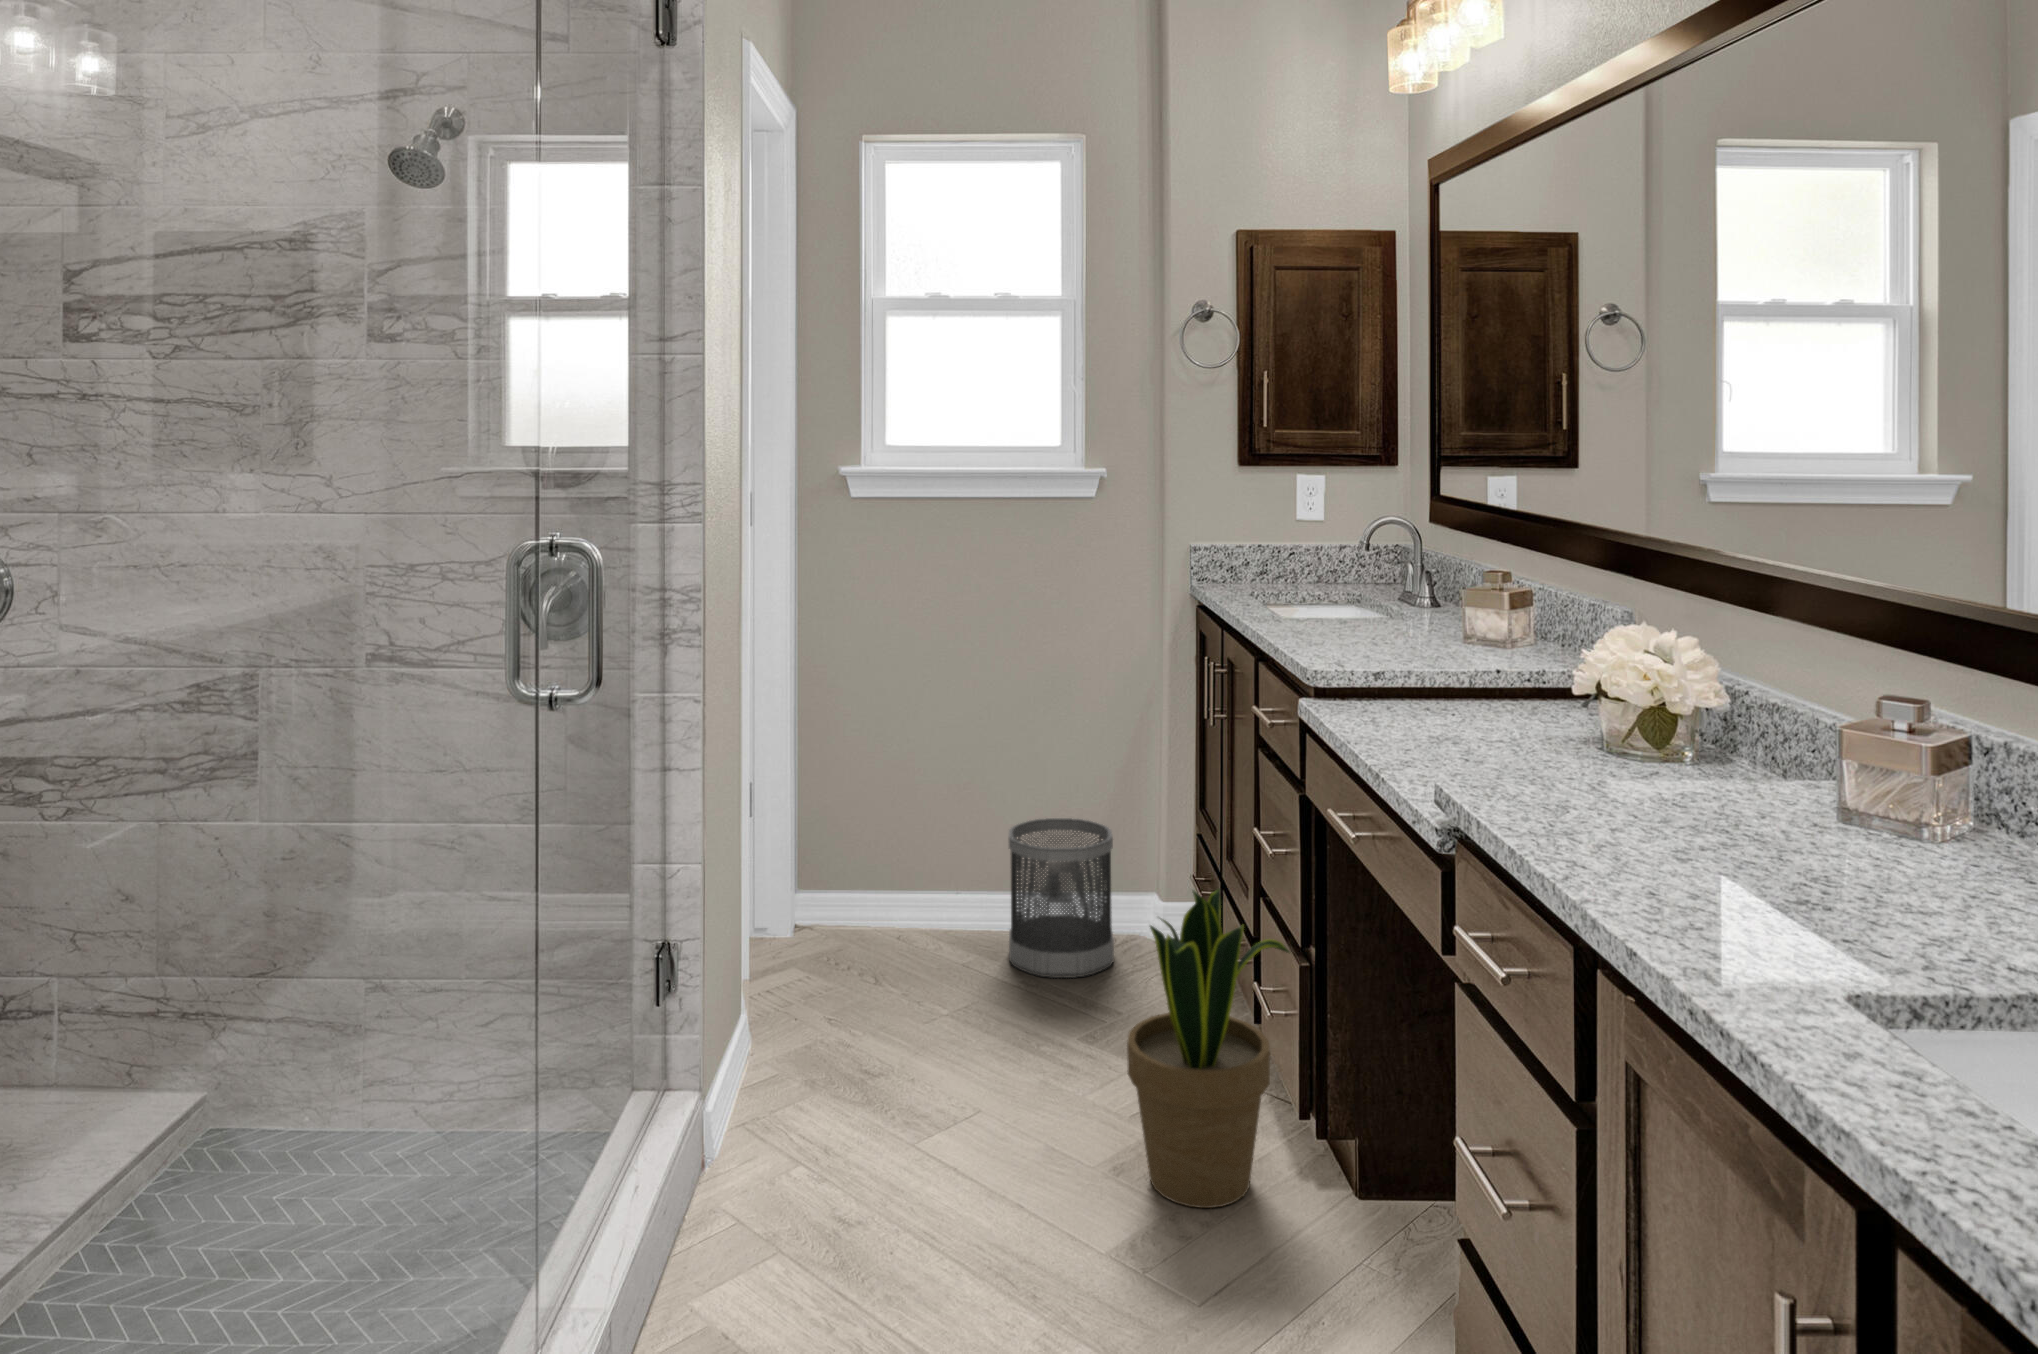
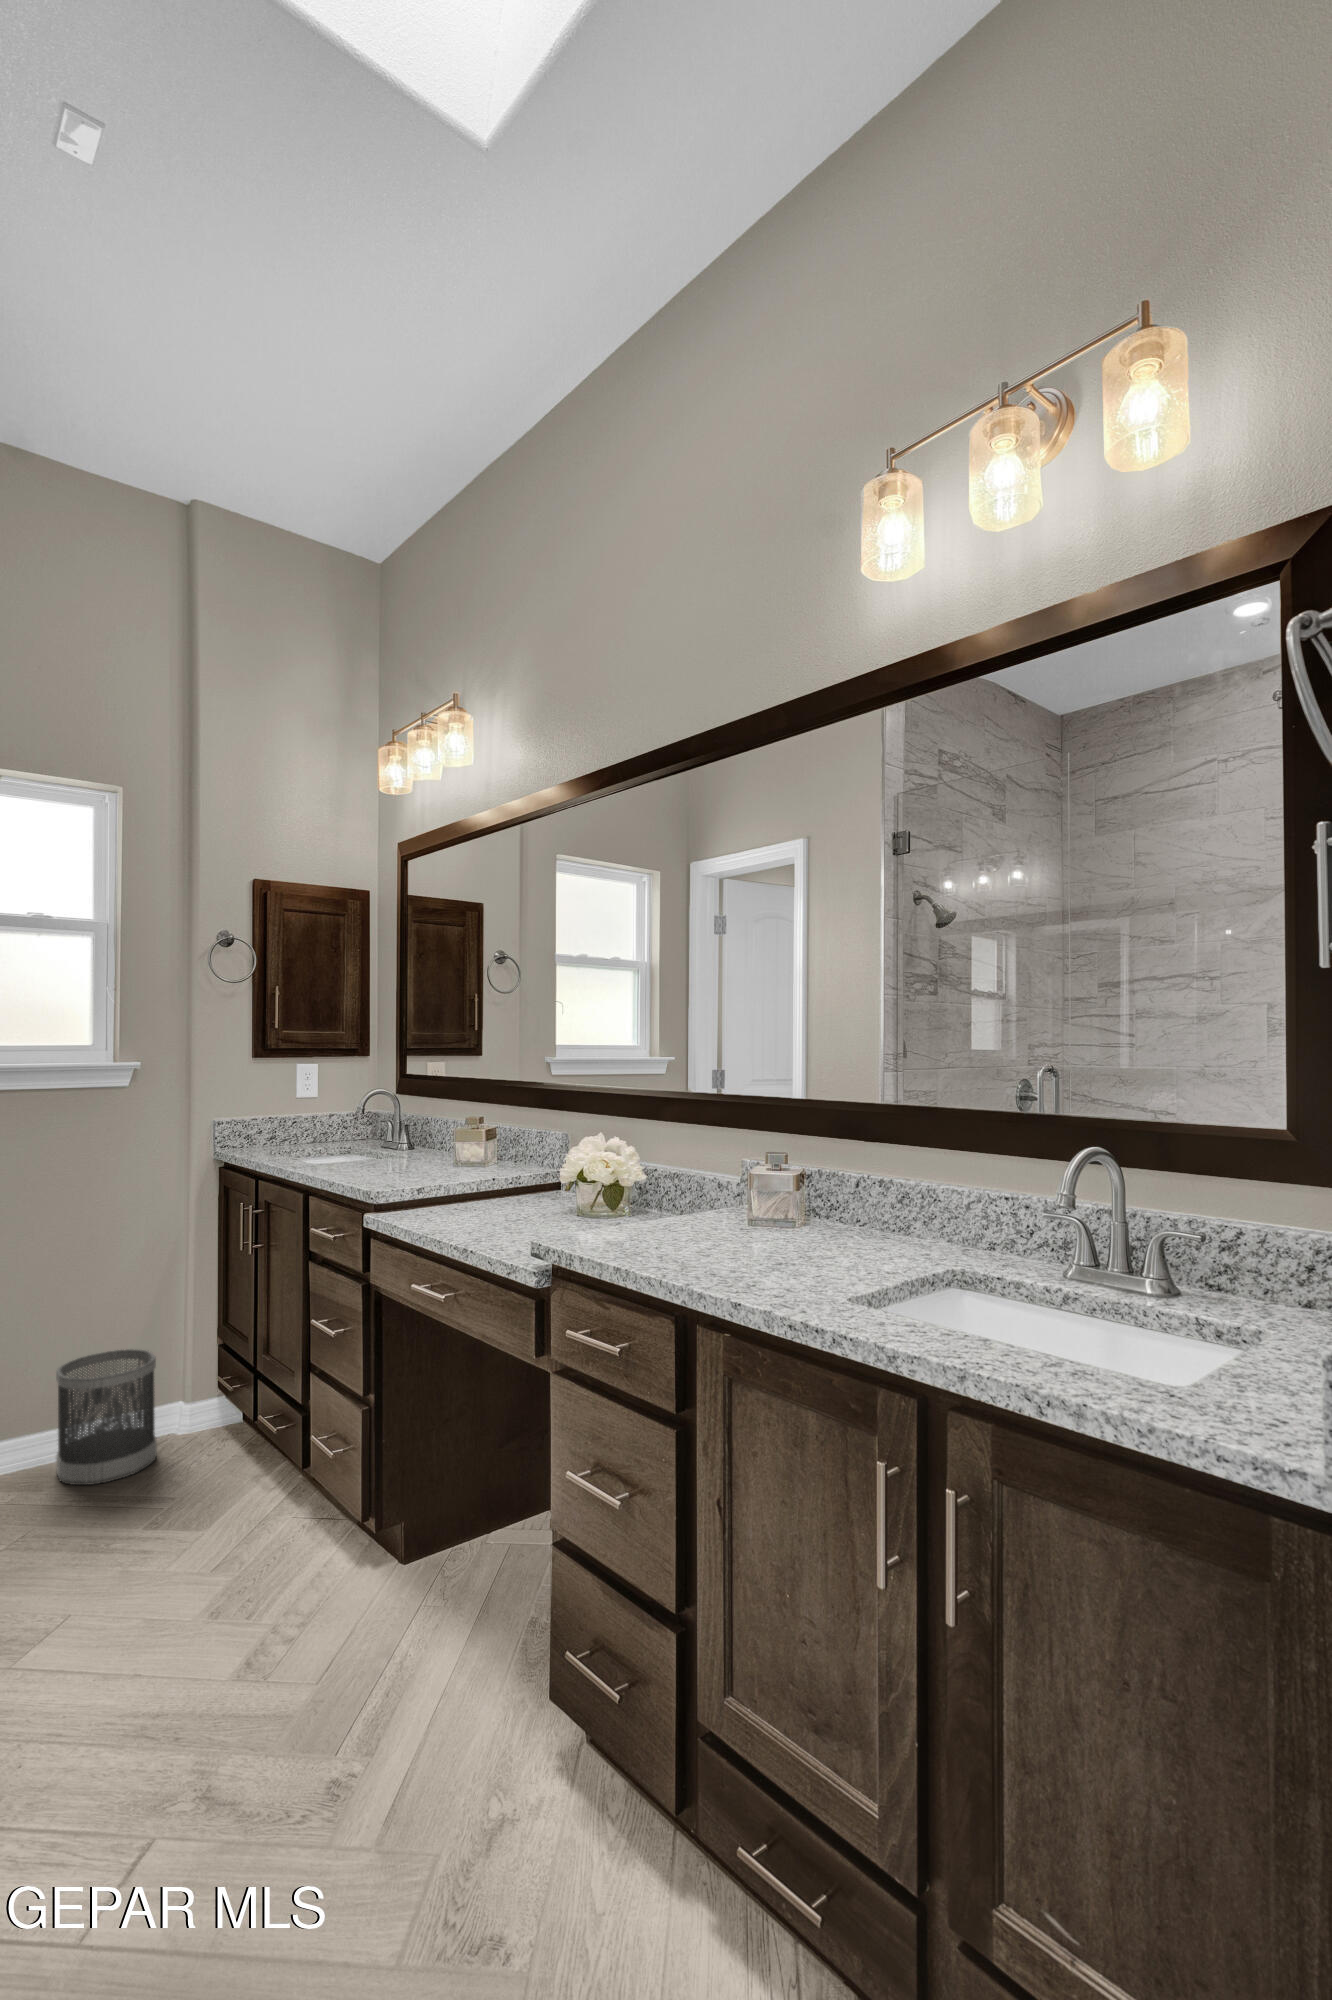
potted plant: present [1127,889,1289,1208] -> none [234,1365,360,1606]

